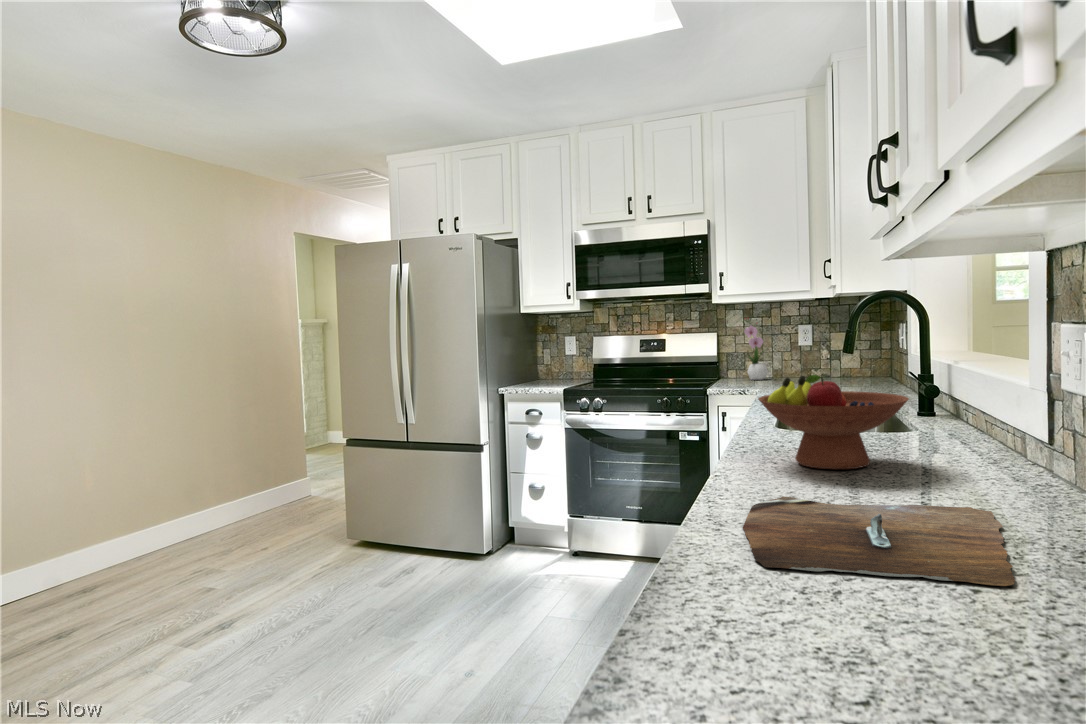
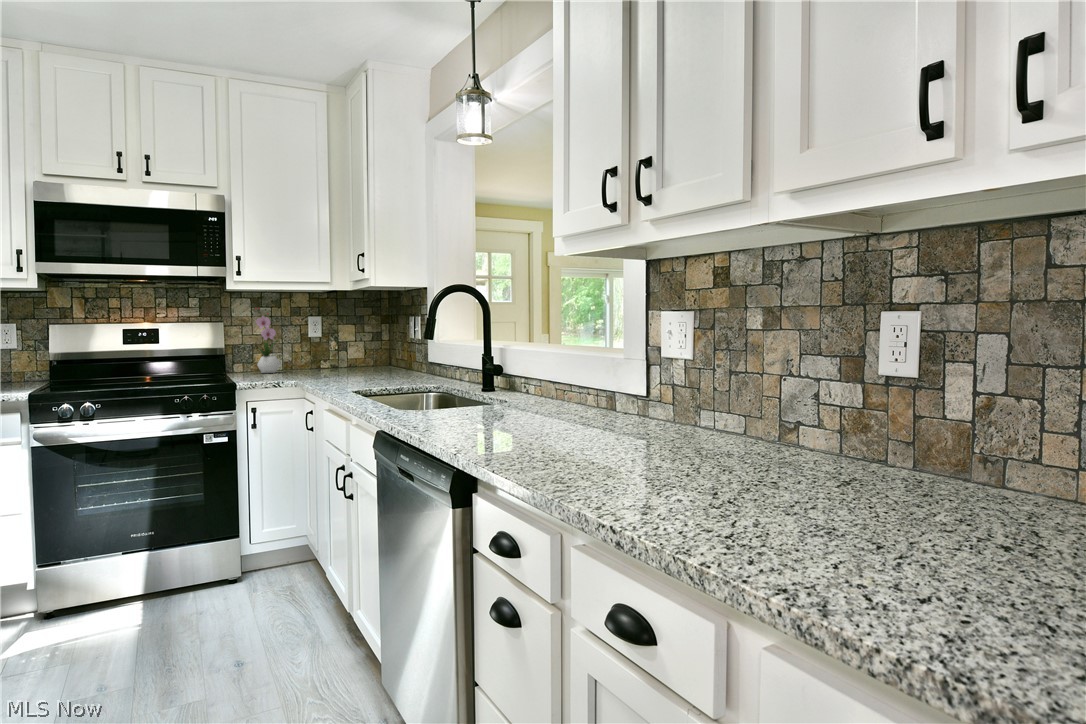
fruit bowl: present [758,374,909,469] -> none [457,350,585,436]
cutting board: present [743,496,1015,586] -> none [554,446,820,513]

